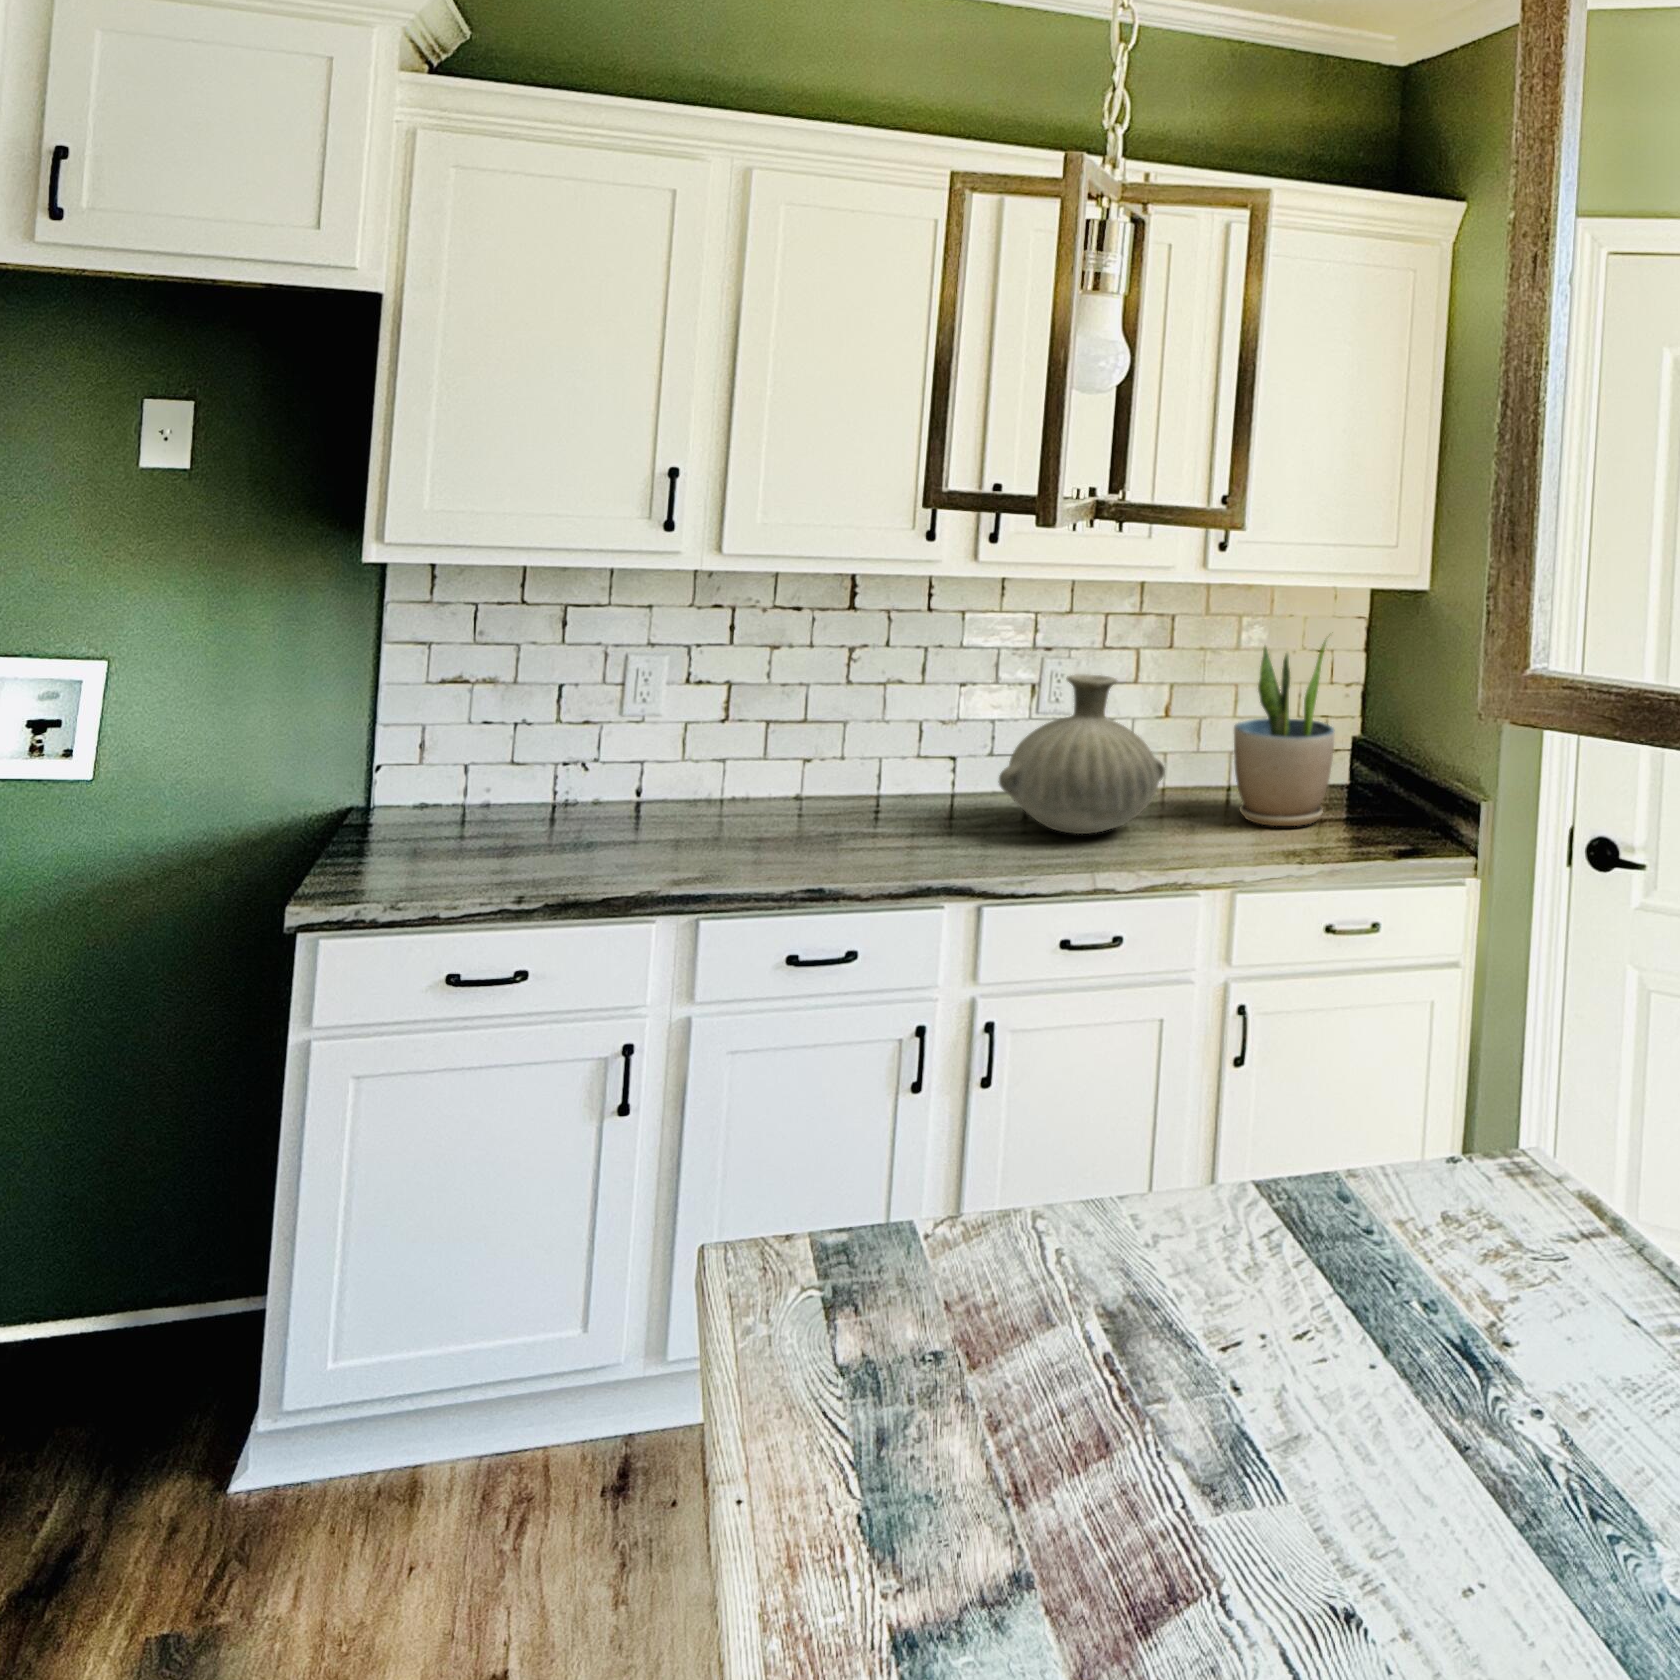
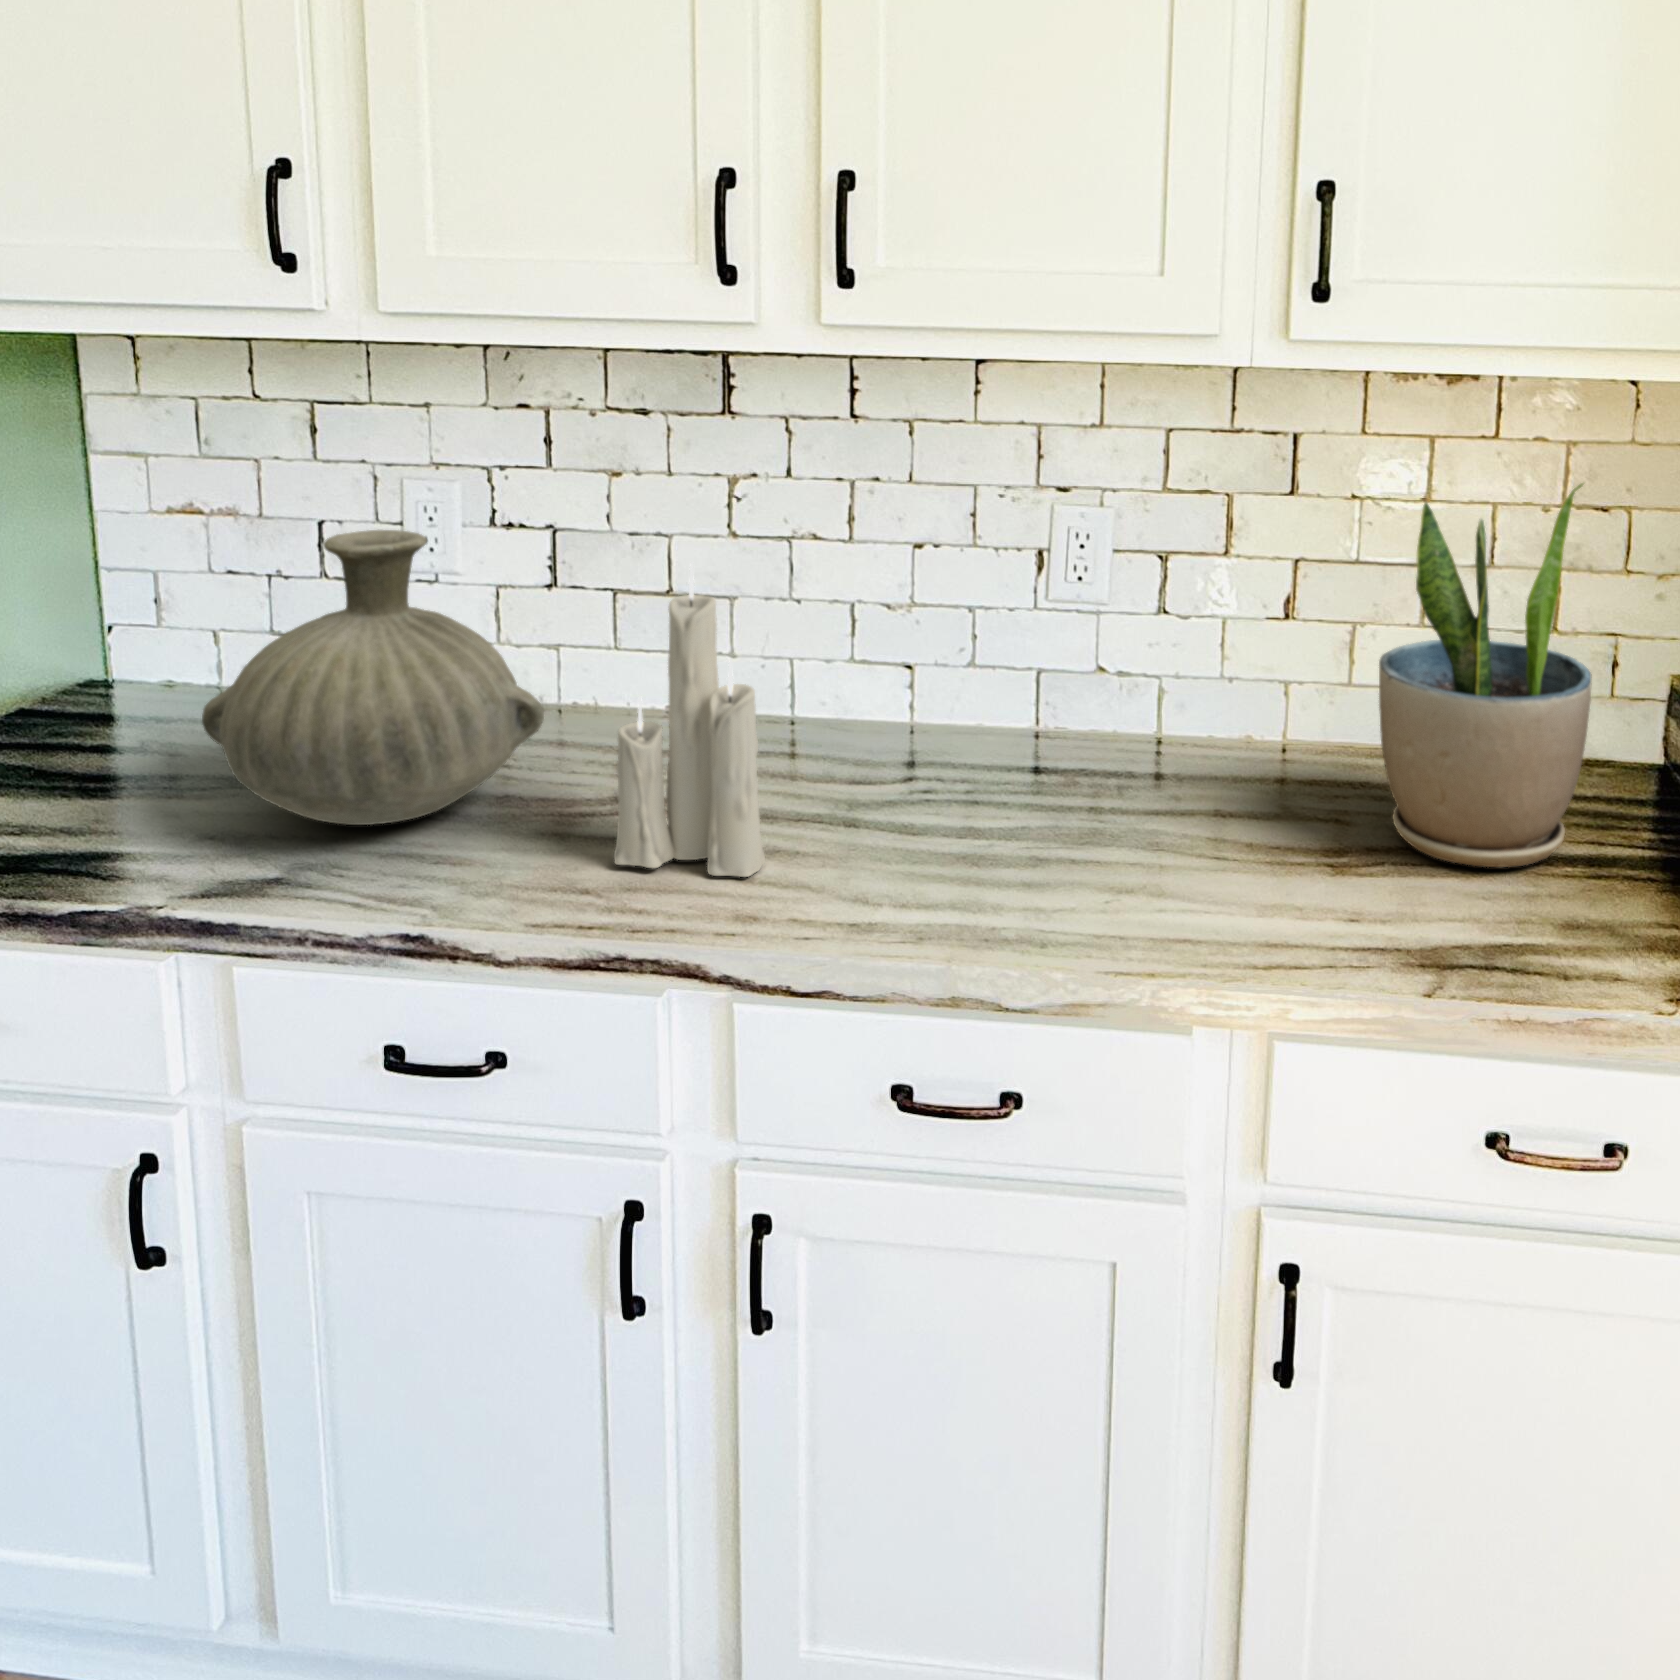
vase: present [998,674,1165,834] -> present [202,530,544,825]
candle: none [862,677,951,858] -> present [614,564,765,877]

